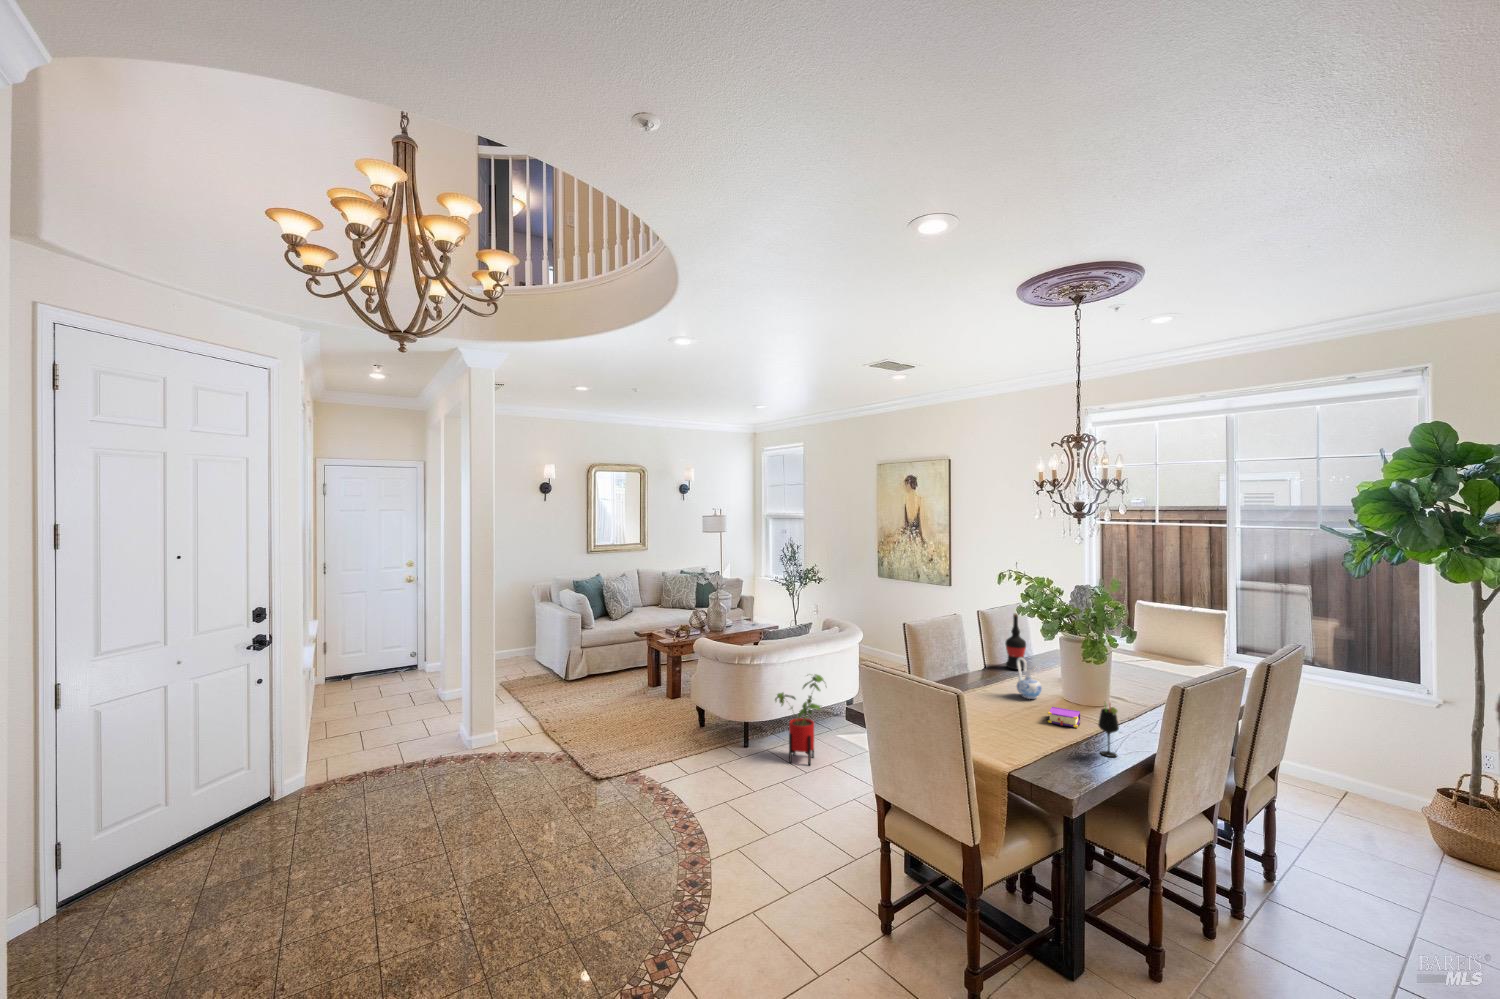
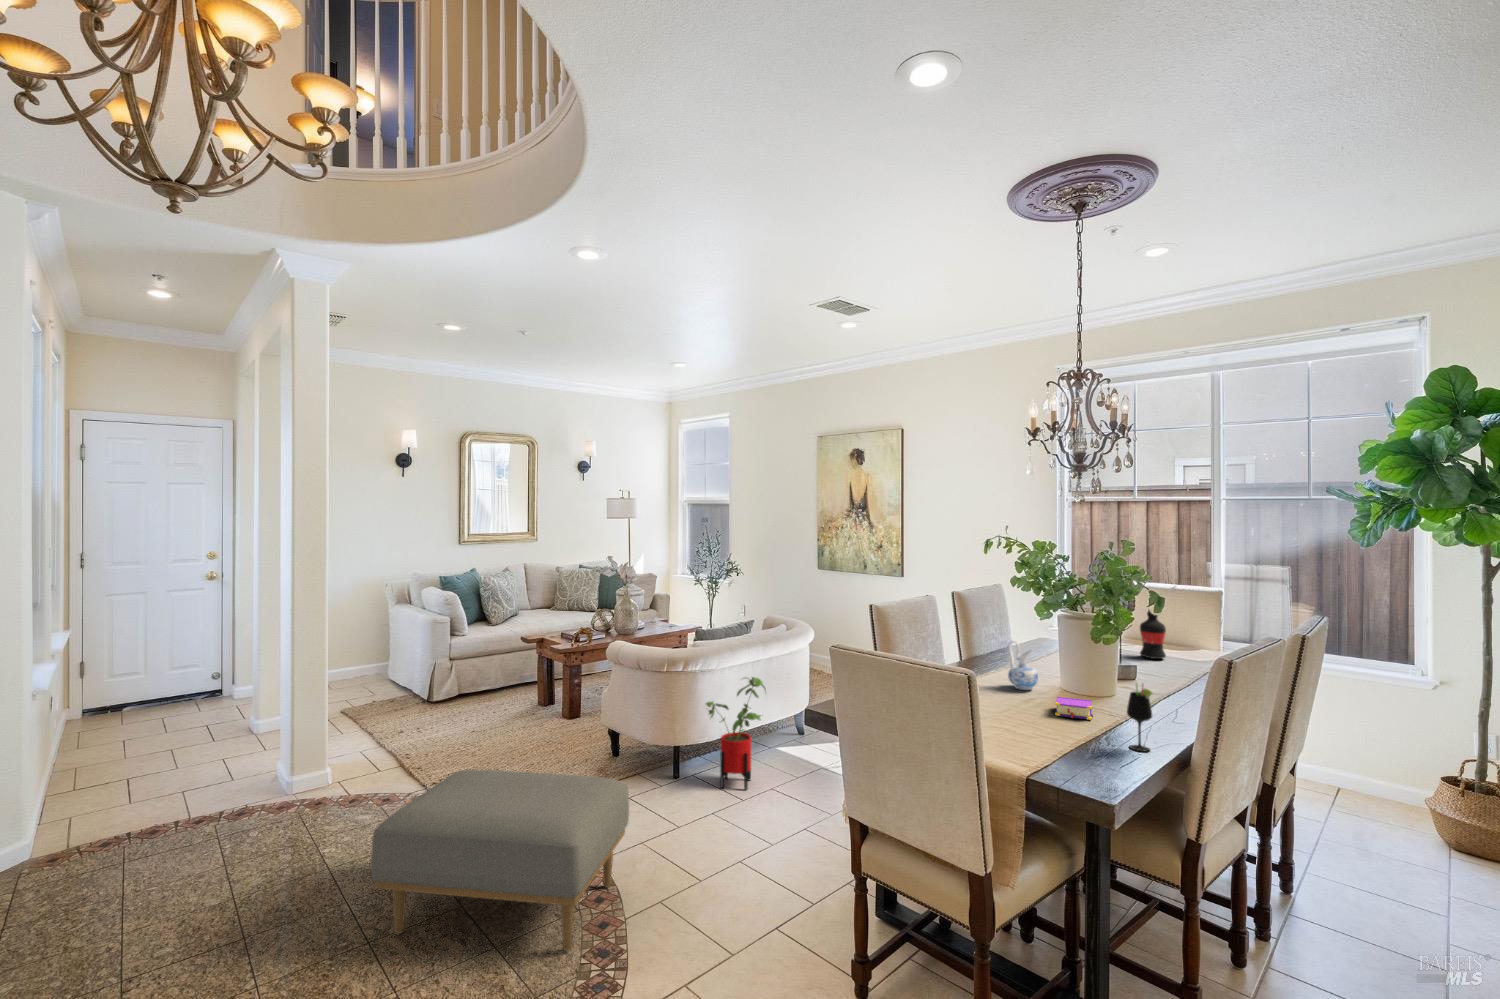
wine bottle: present [1005,613,1026,669] -> present [1140,610,1166,659]
ottoman: none [531,741,714,880] -> present [371,769,629,951]

